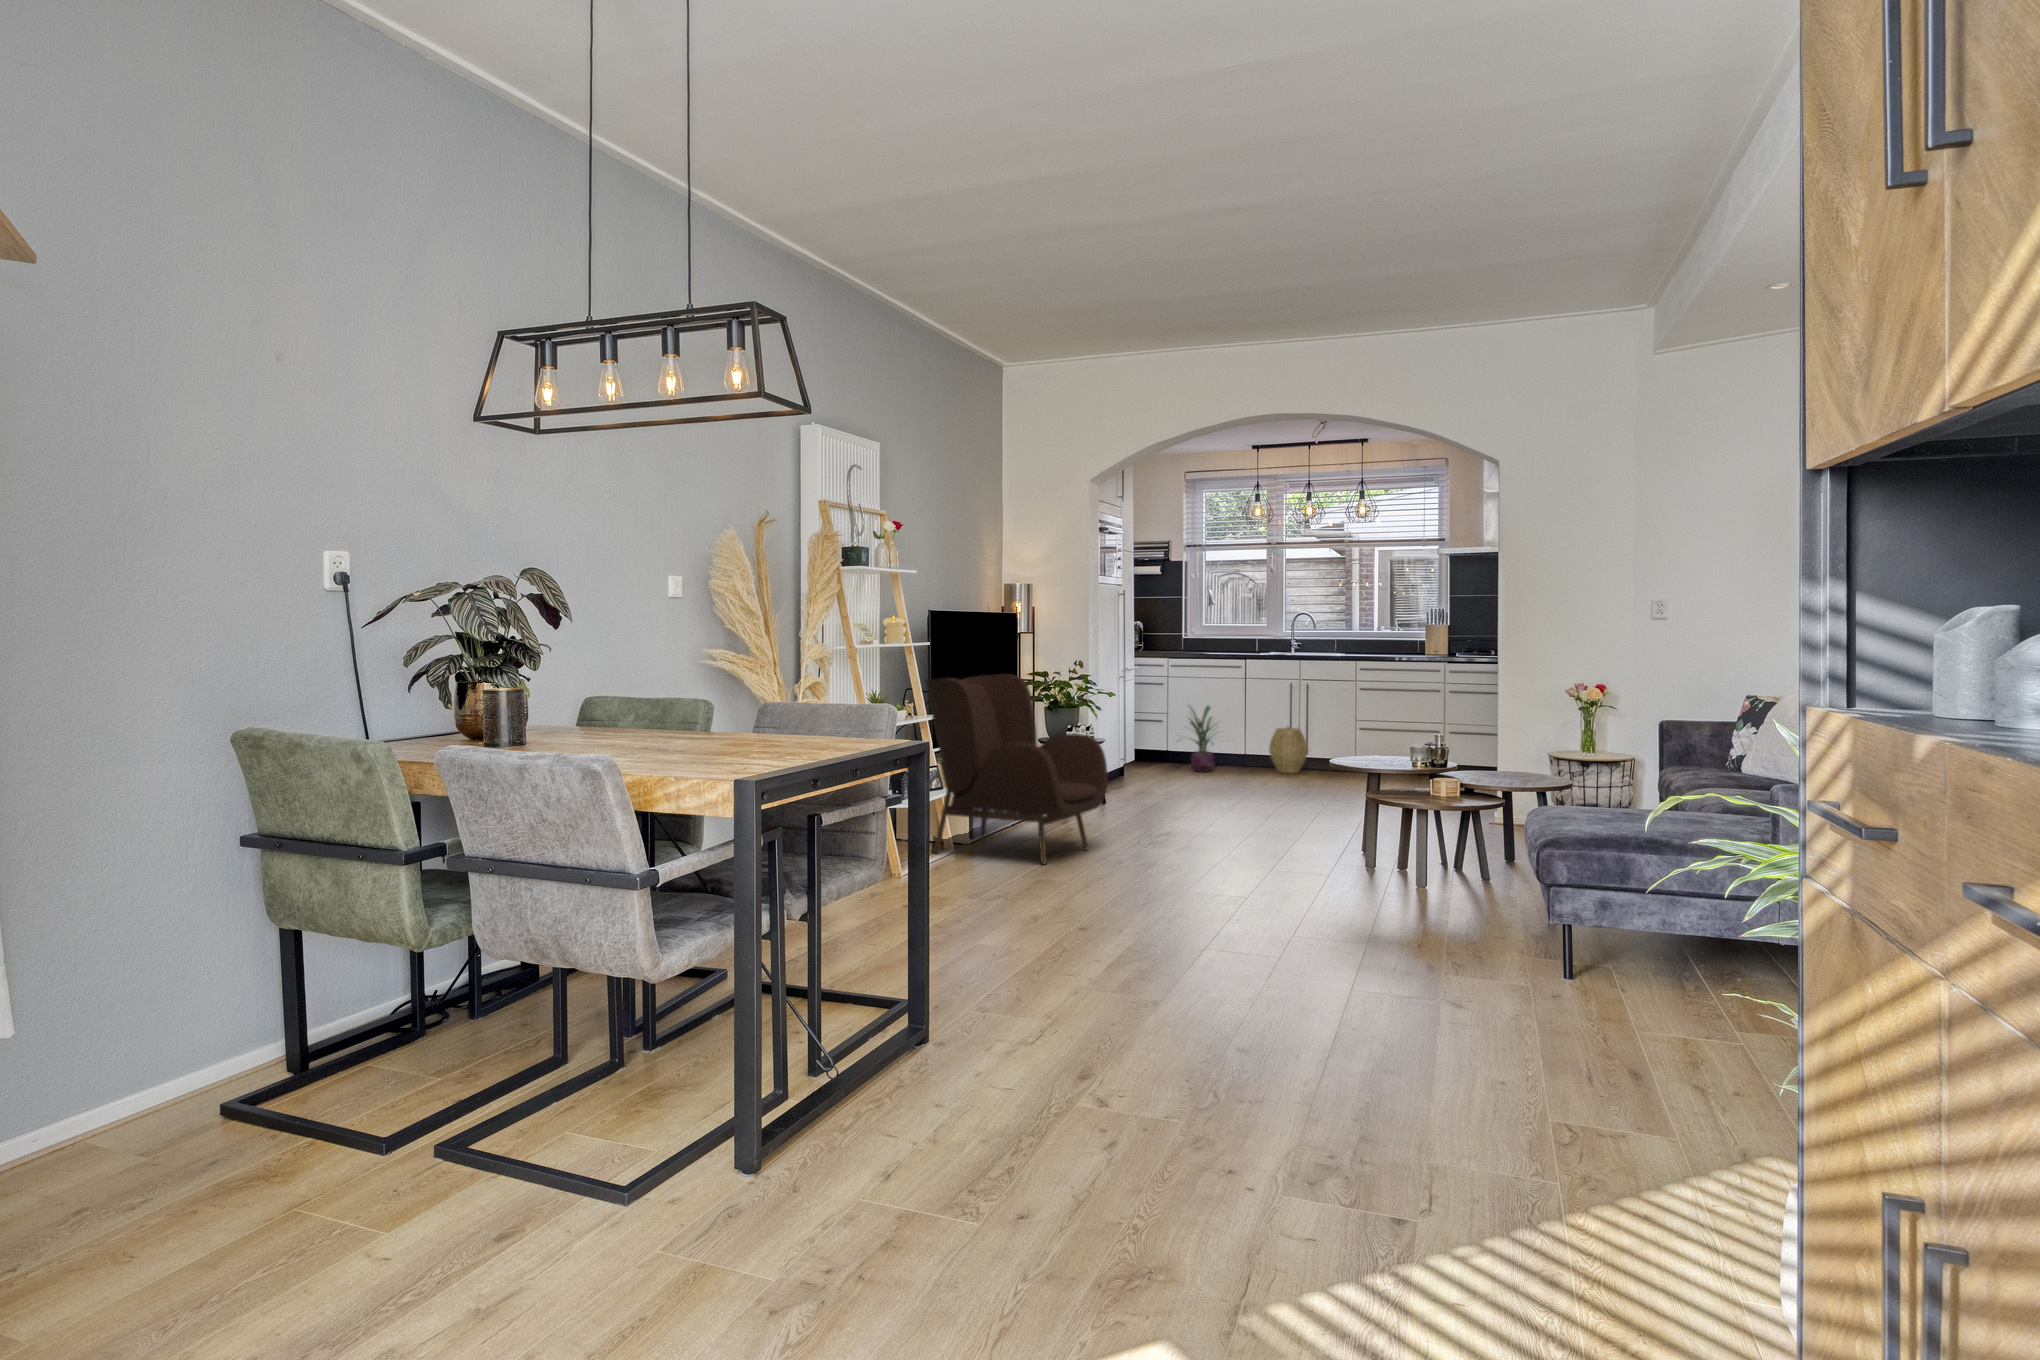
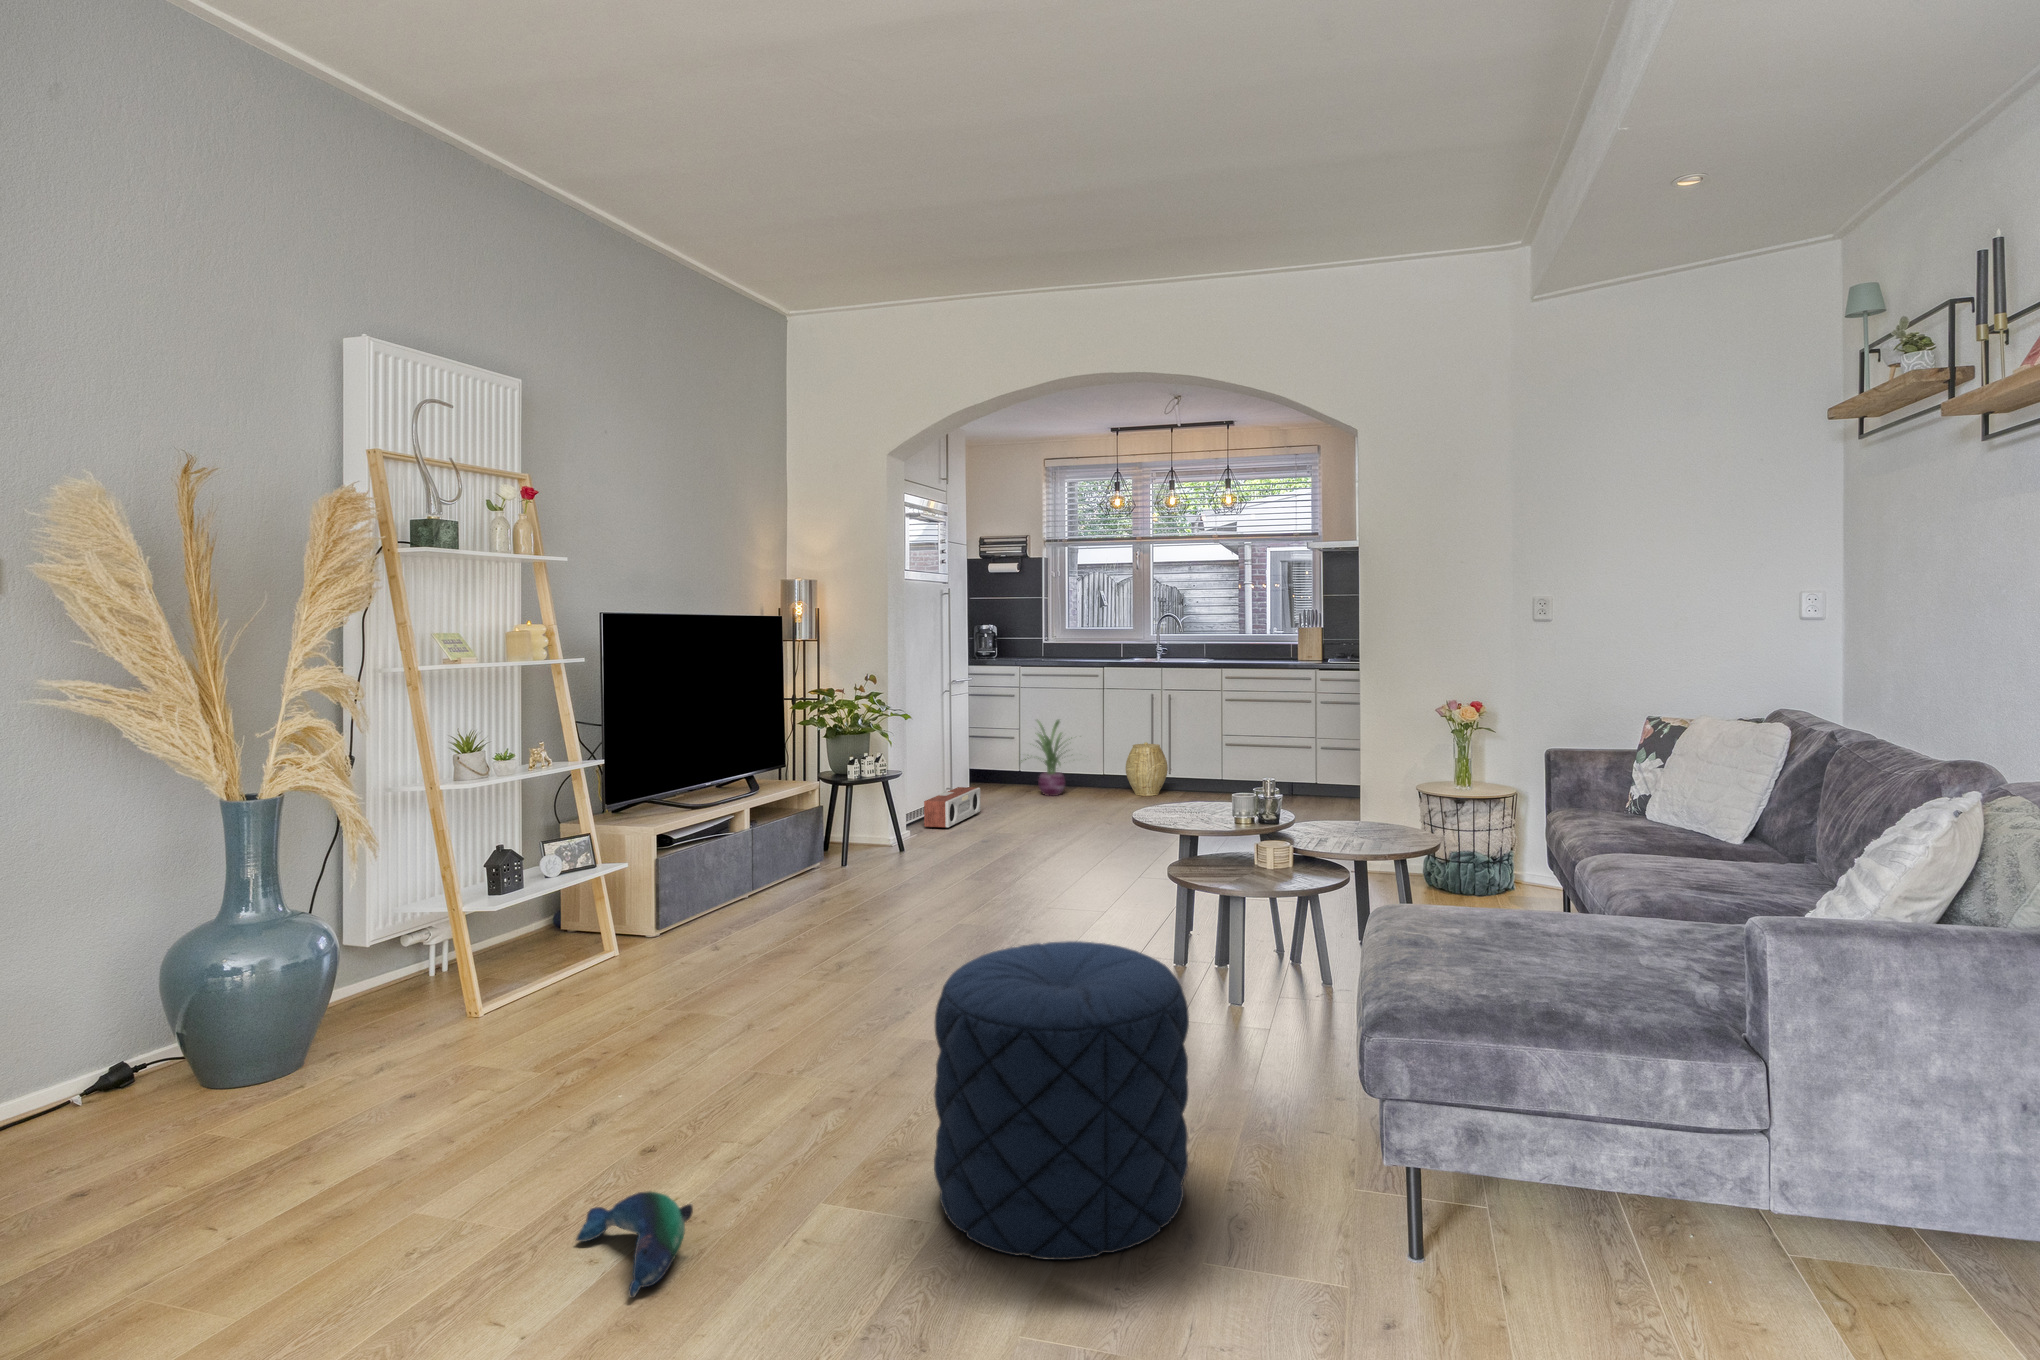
armchair: present [926,674,1108,864] -> none [582,700,846,974]
speaker: none [1110,760,1150,792] -> present [924,787,981,829]
pouf: none [1265,809,1422,973] -> present [934,941,1189,1260]
plush toy: none [1071,932,1140,974] -> present [576,1192,693,1298]

